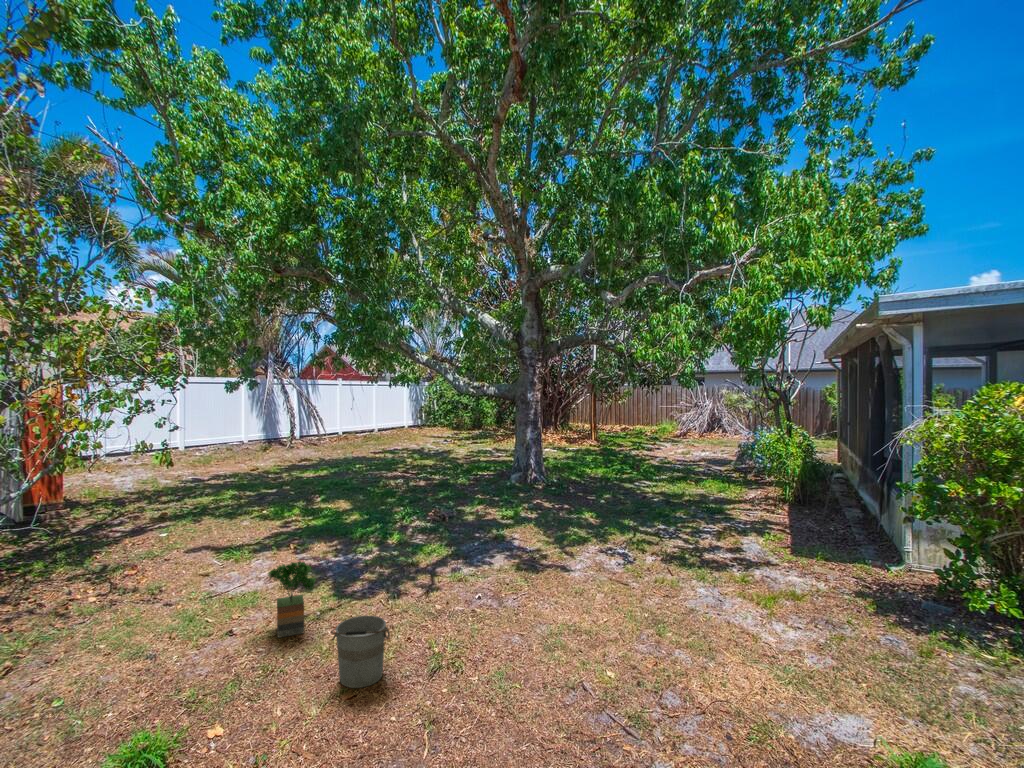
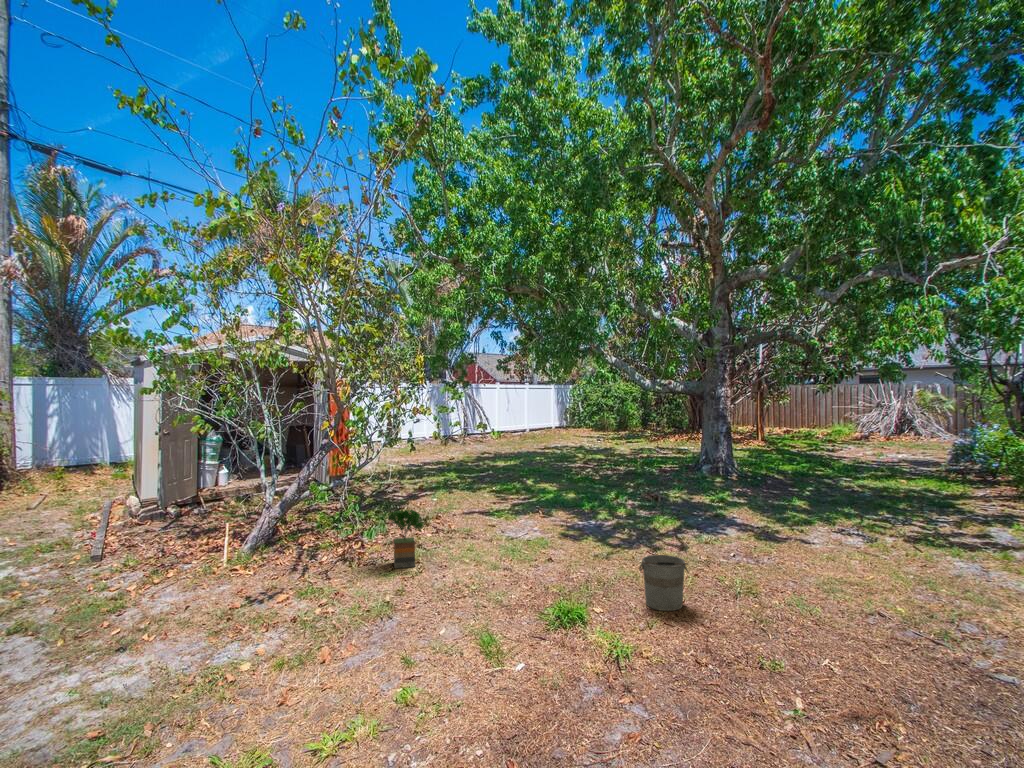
potted tree: present [268,561,315,638] -> present [387,510,423,568]

